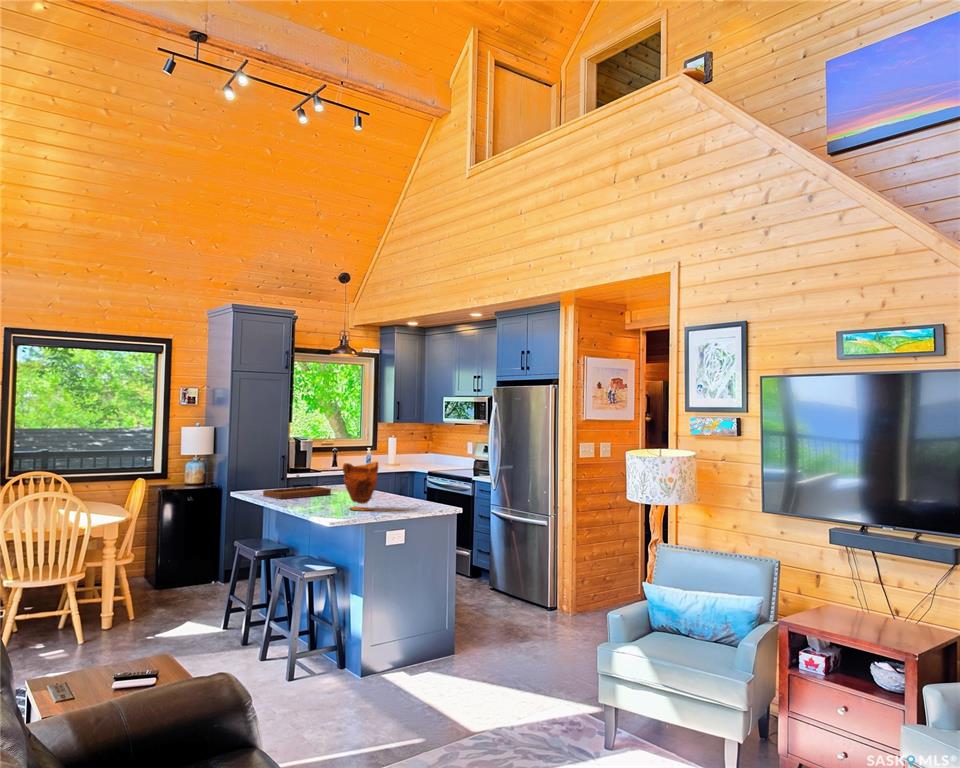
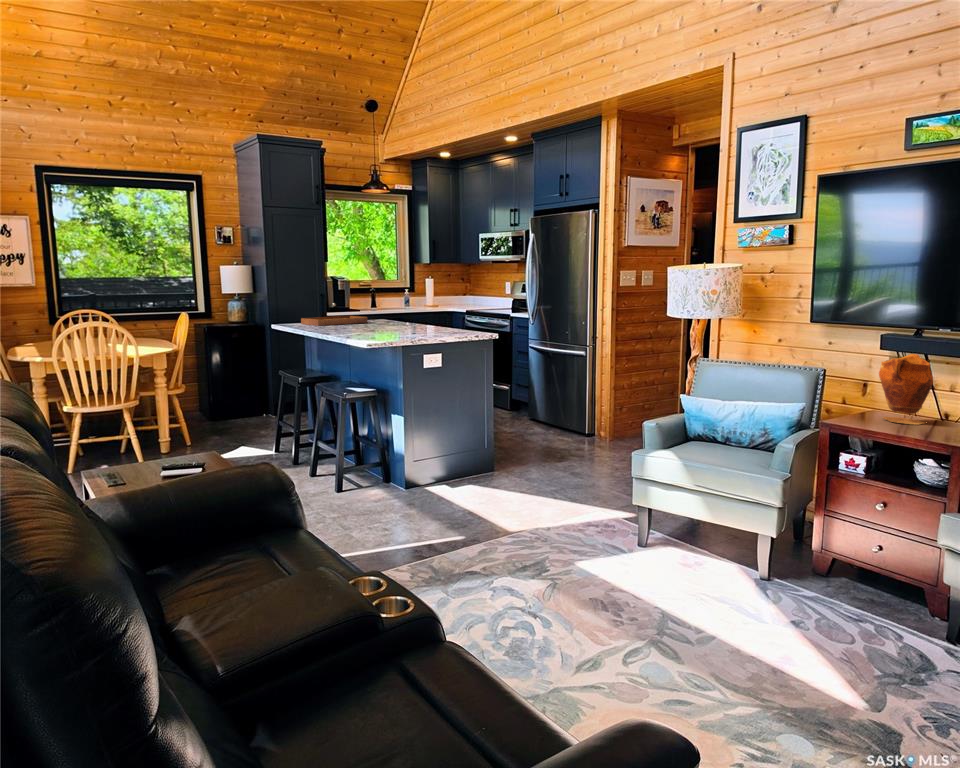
vase: present [343,462,378,510] -> present [879,354,933,425]

